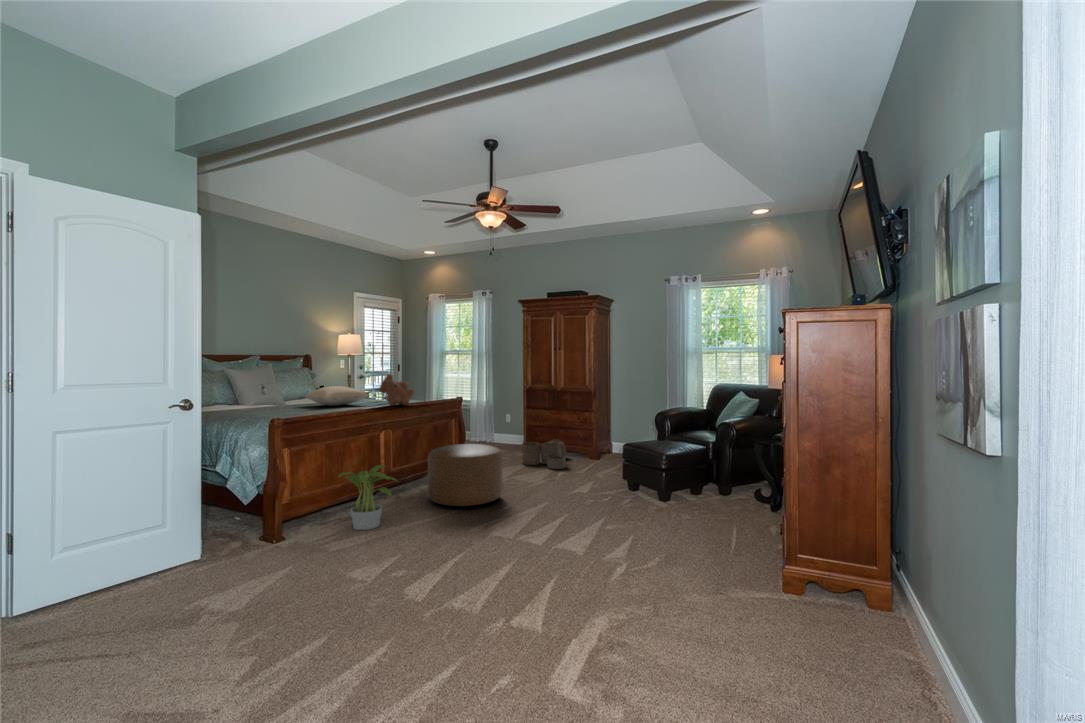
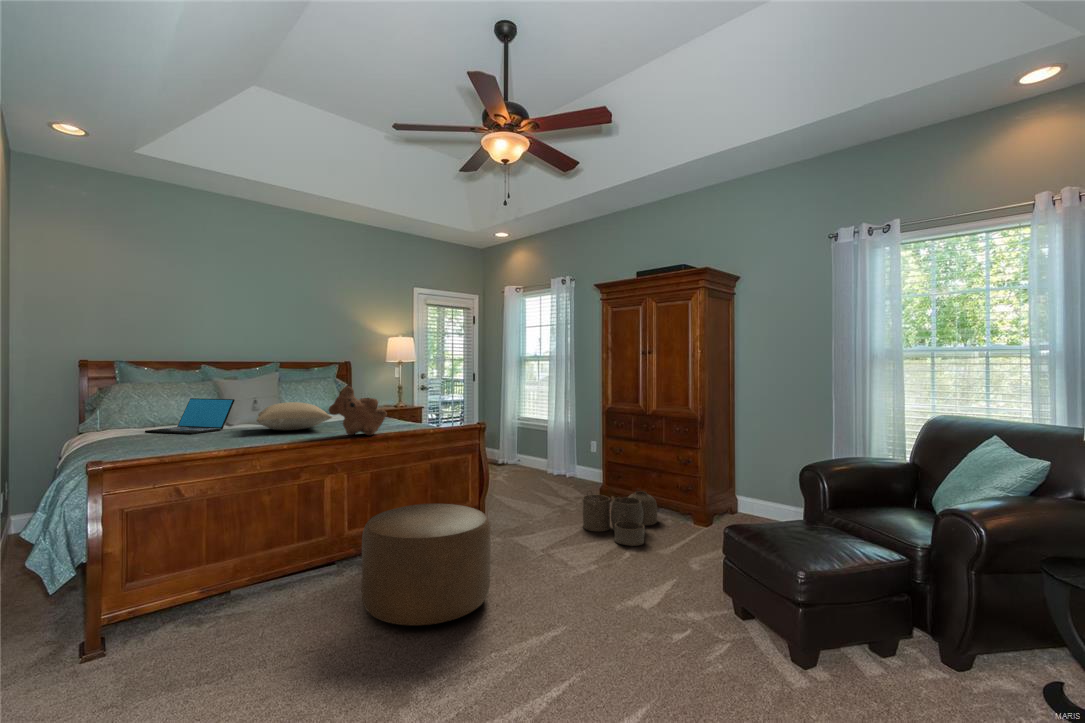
laptop: none [228,385,287,411] -> present [145,398,235,434]
potted plant: present [338,465,397,530] -> none [147,542,267,662]

